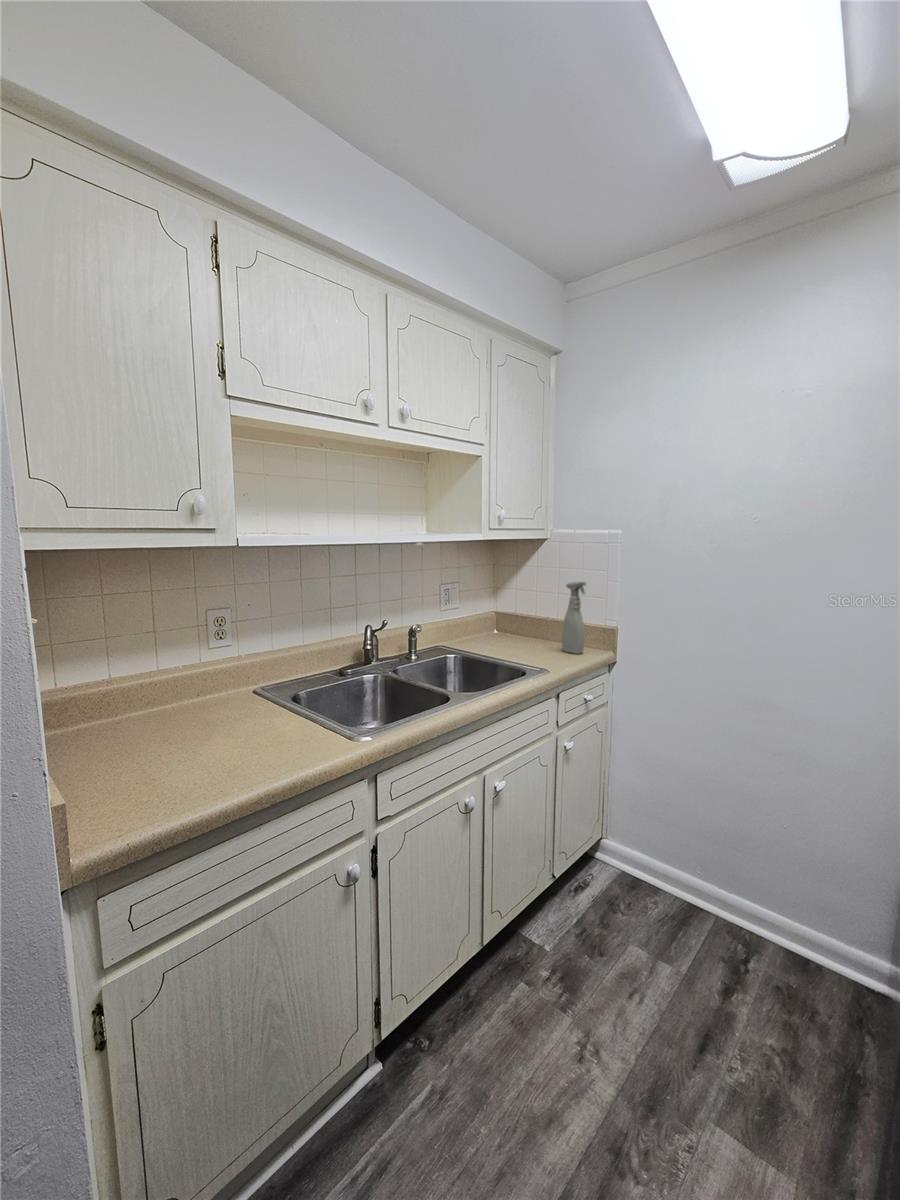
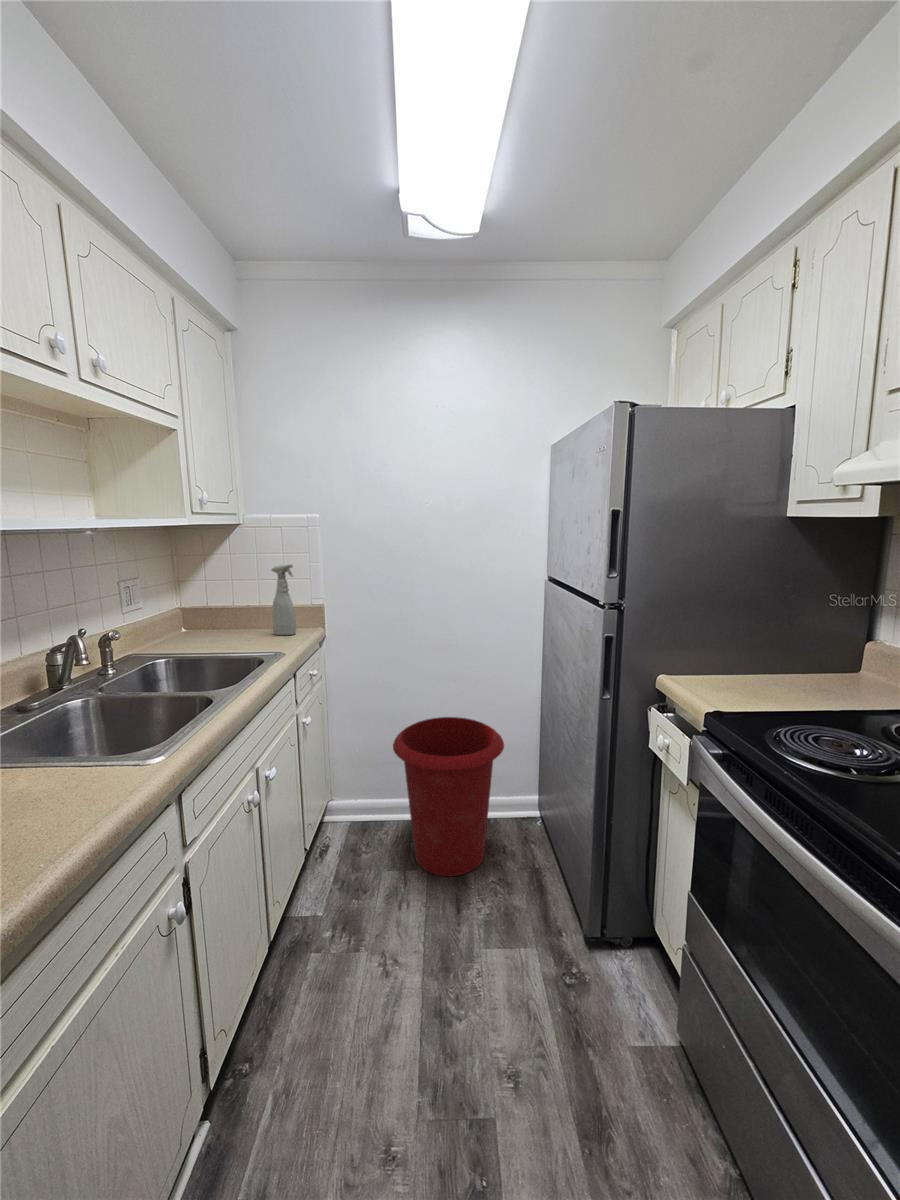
waste bin: none [659,790,827,1013] -> present [393,717,504,876]

